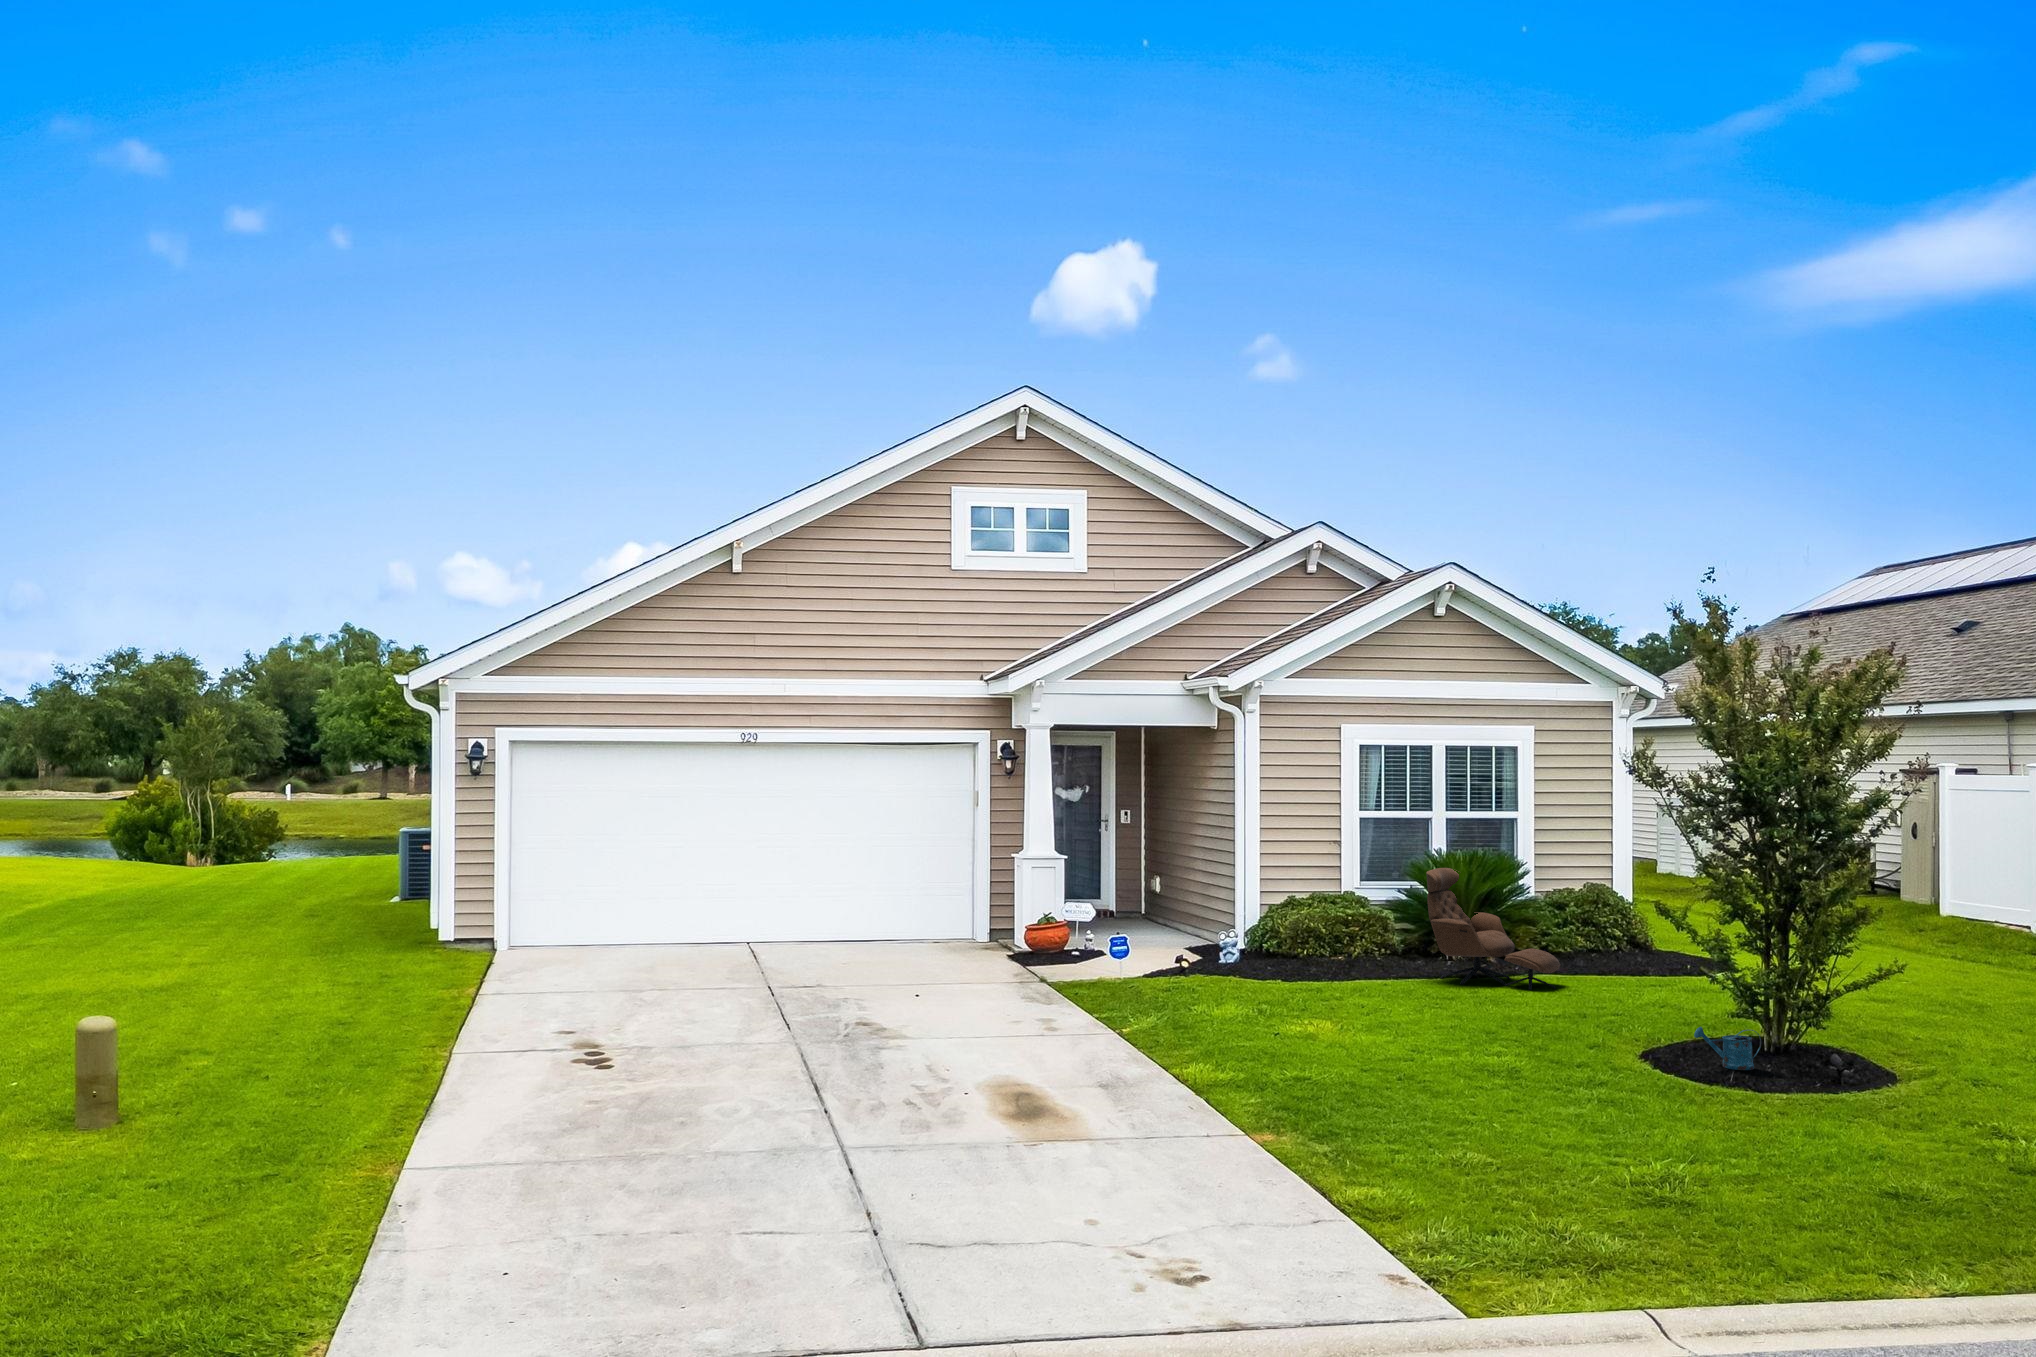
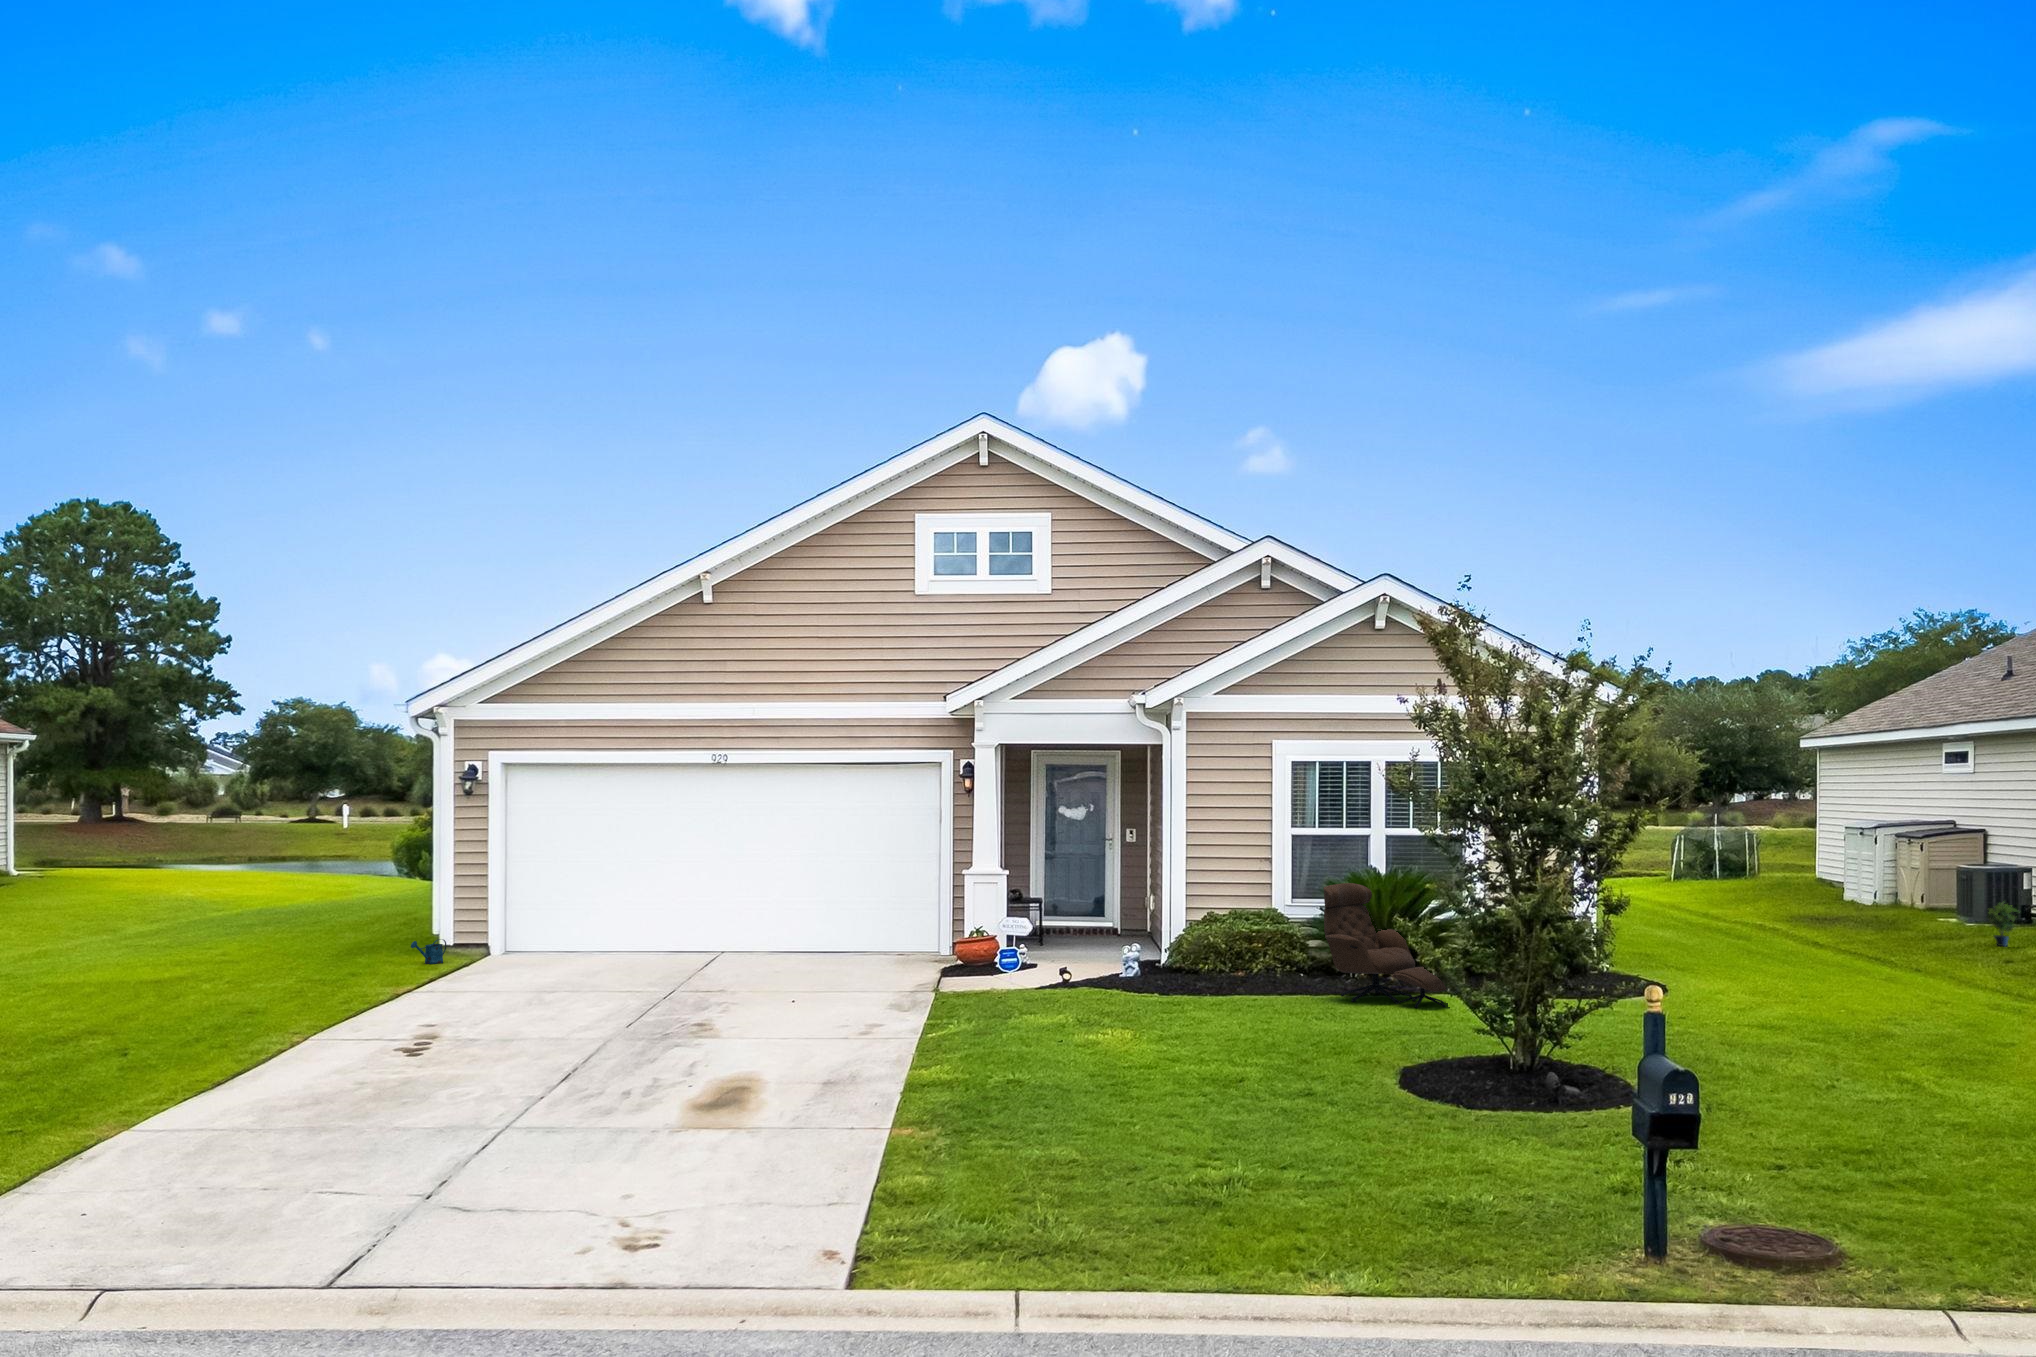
potted plant: none [1921,876,1954,918] -> present [1987,903,2017,946]
watering can: present [1694,1027,1761,1070] -> present [411,939,447,964]

